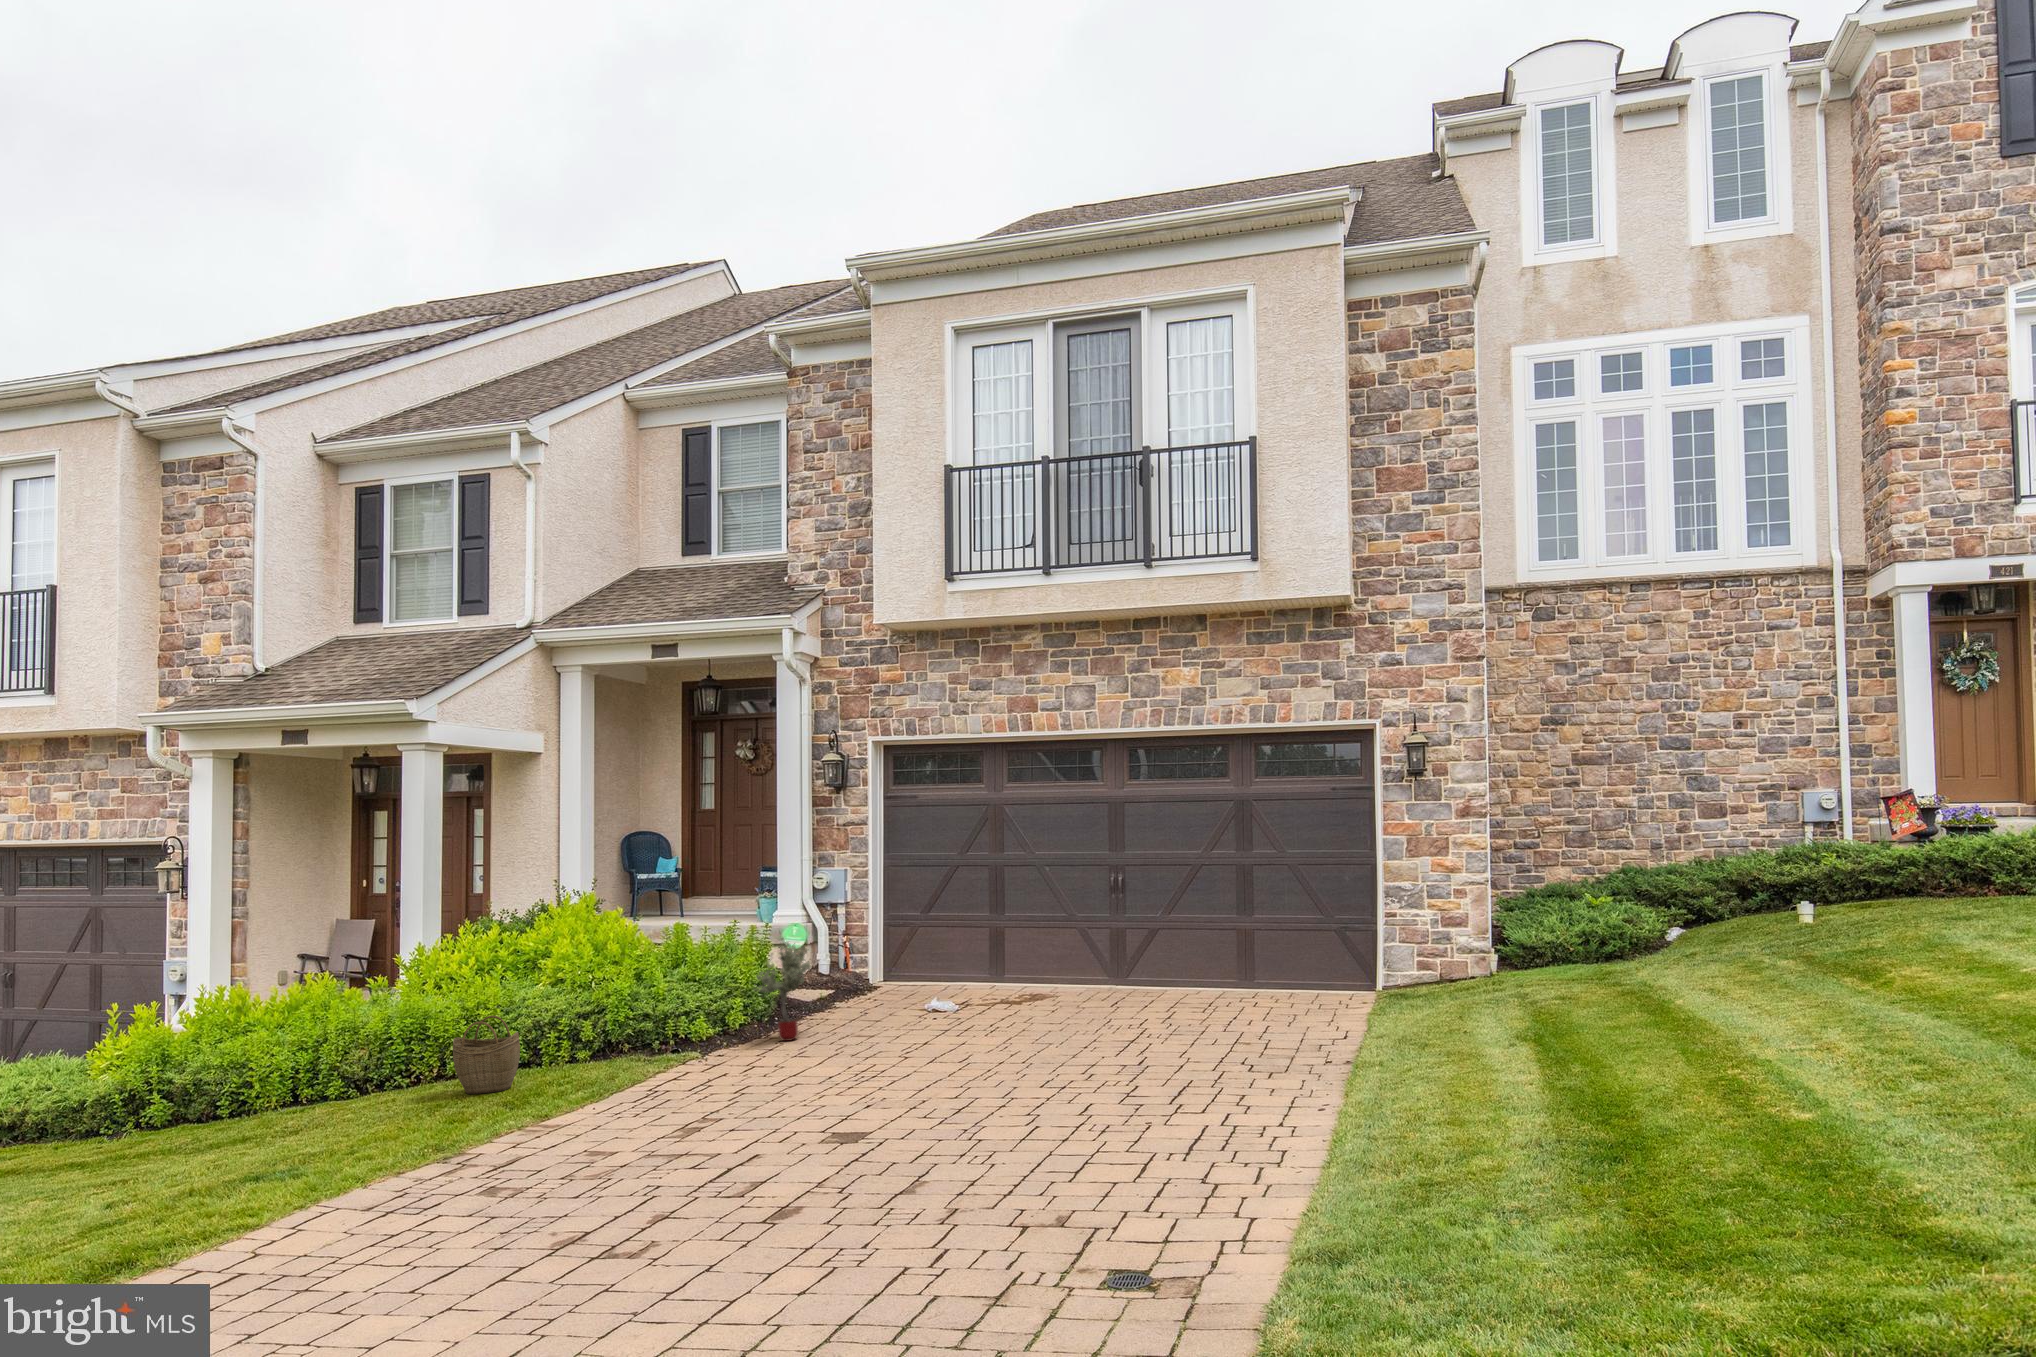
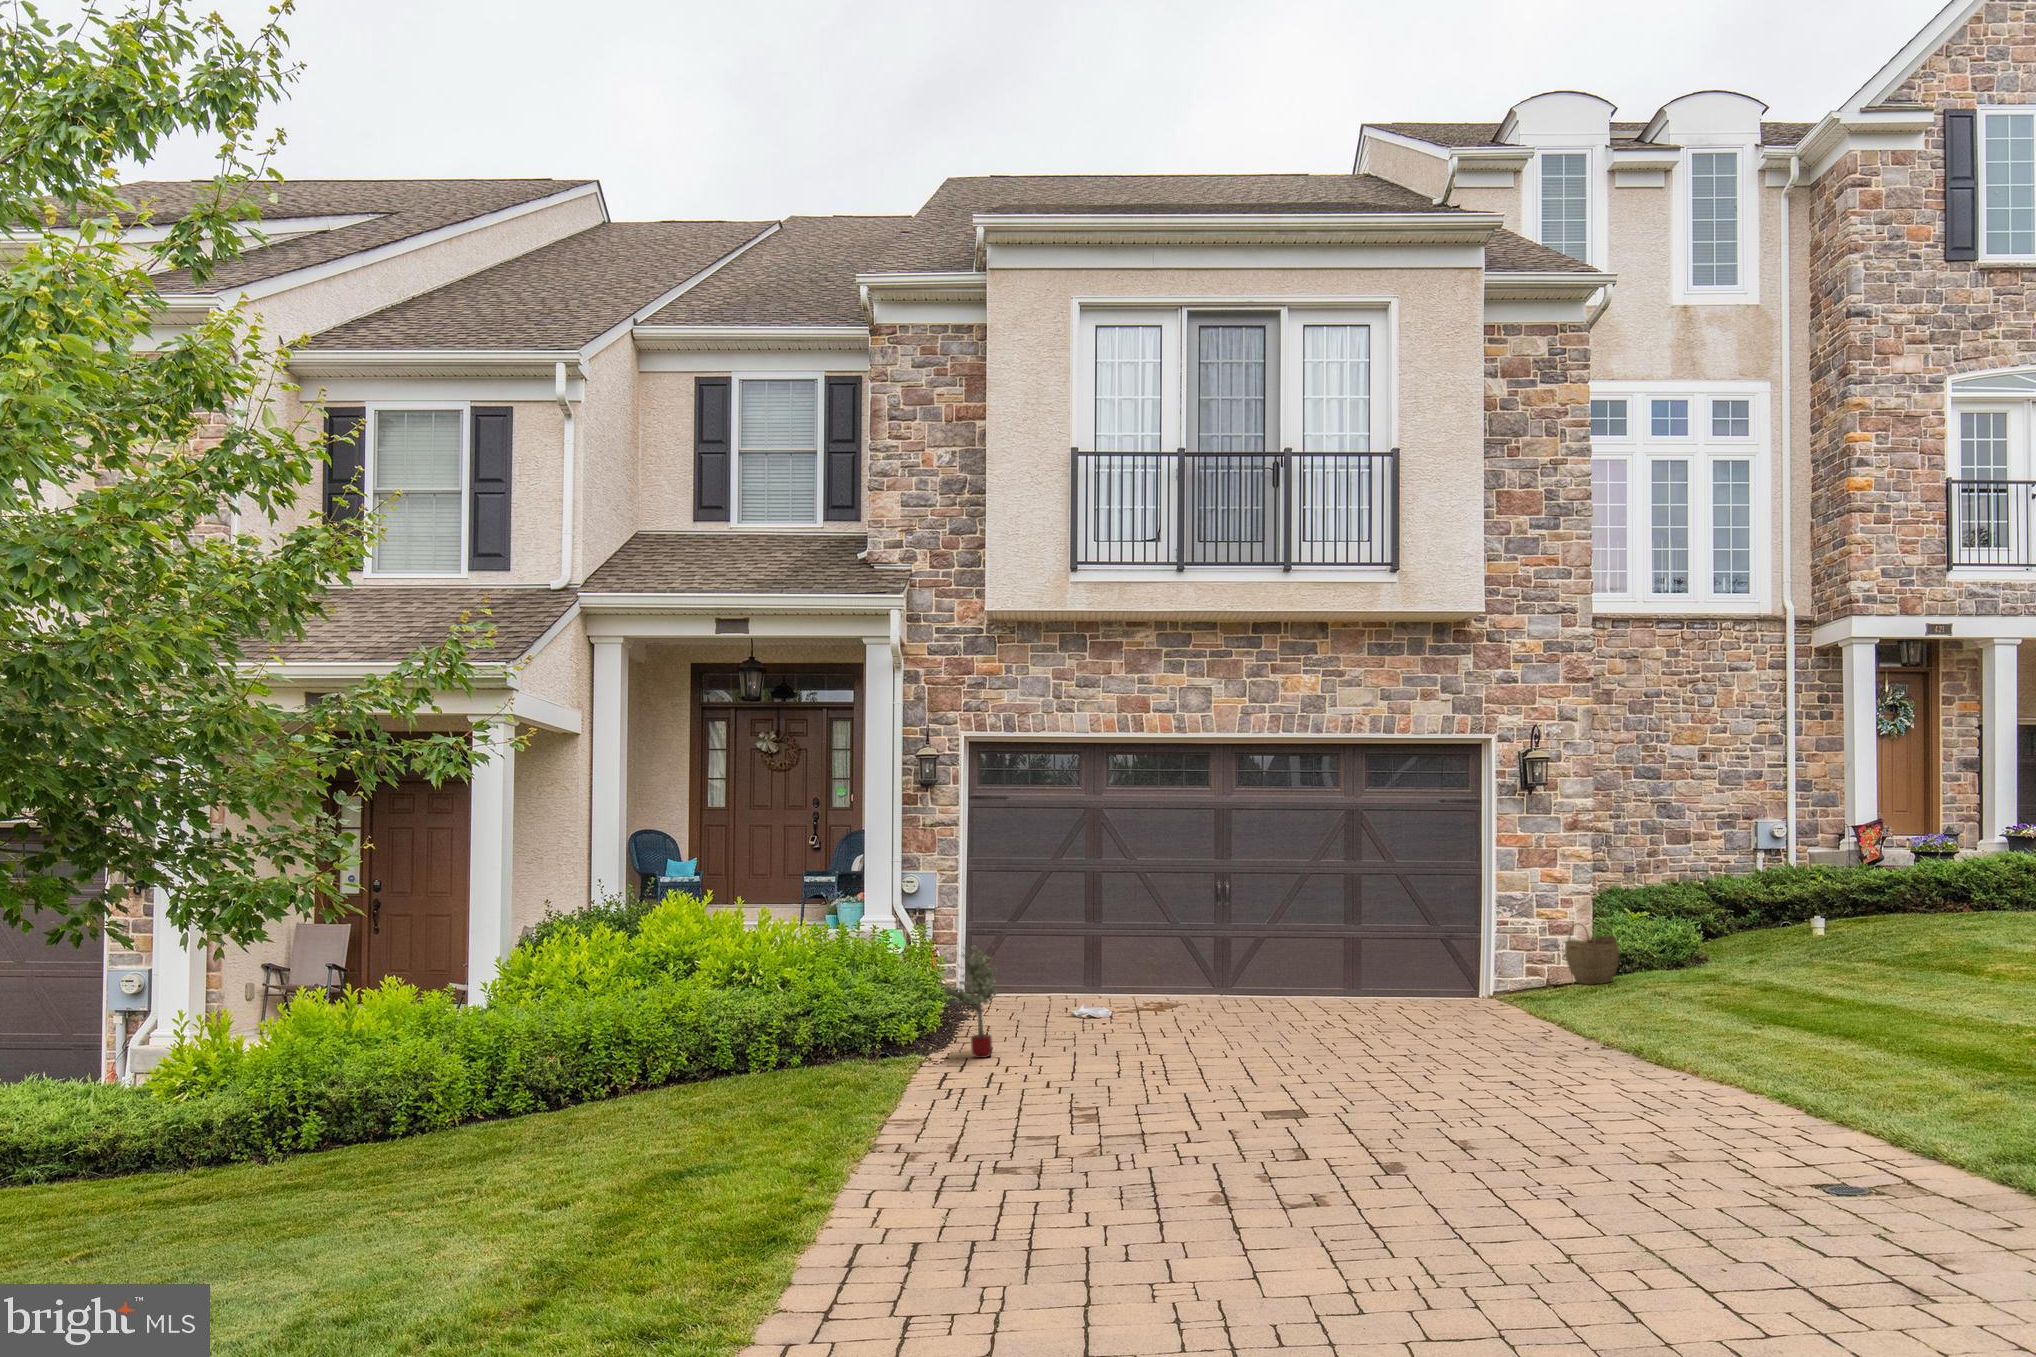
woven basket: present [453,1016,520,1094] -> present [1565,923,1619,985]

